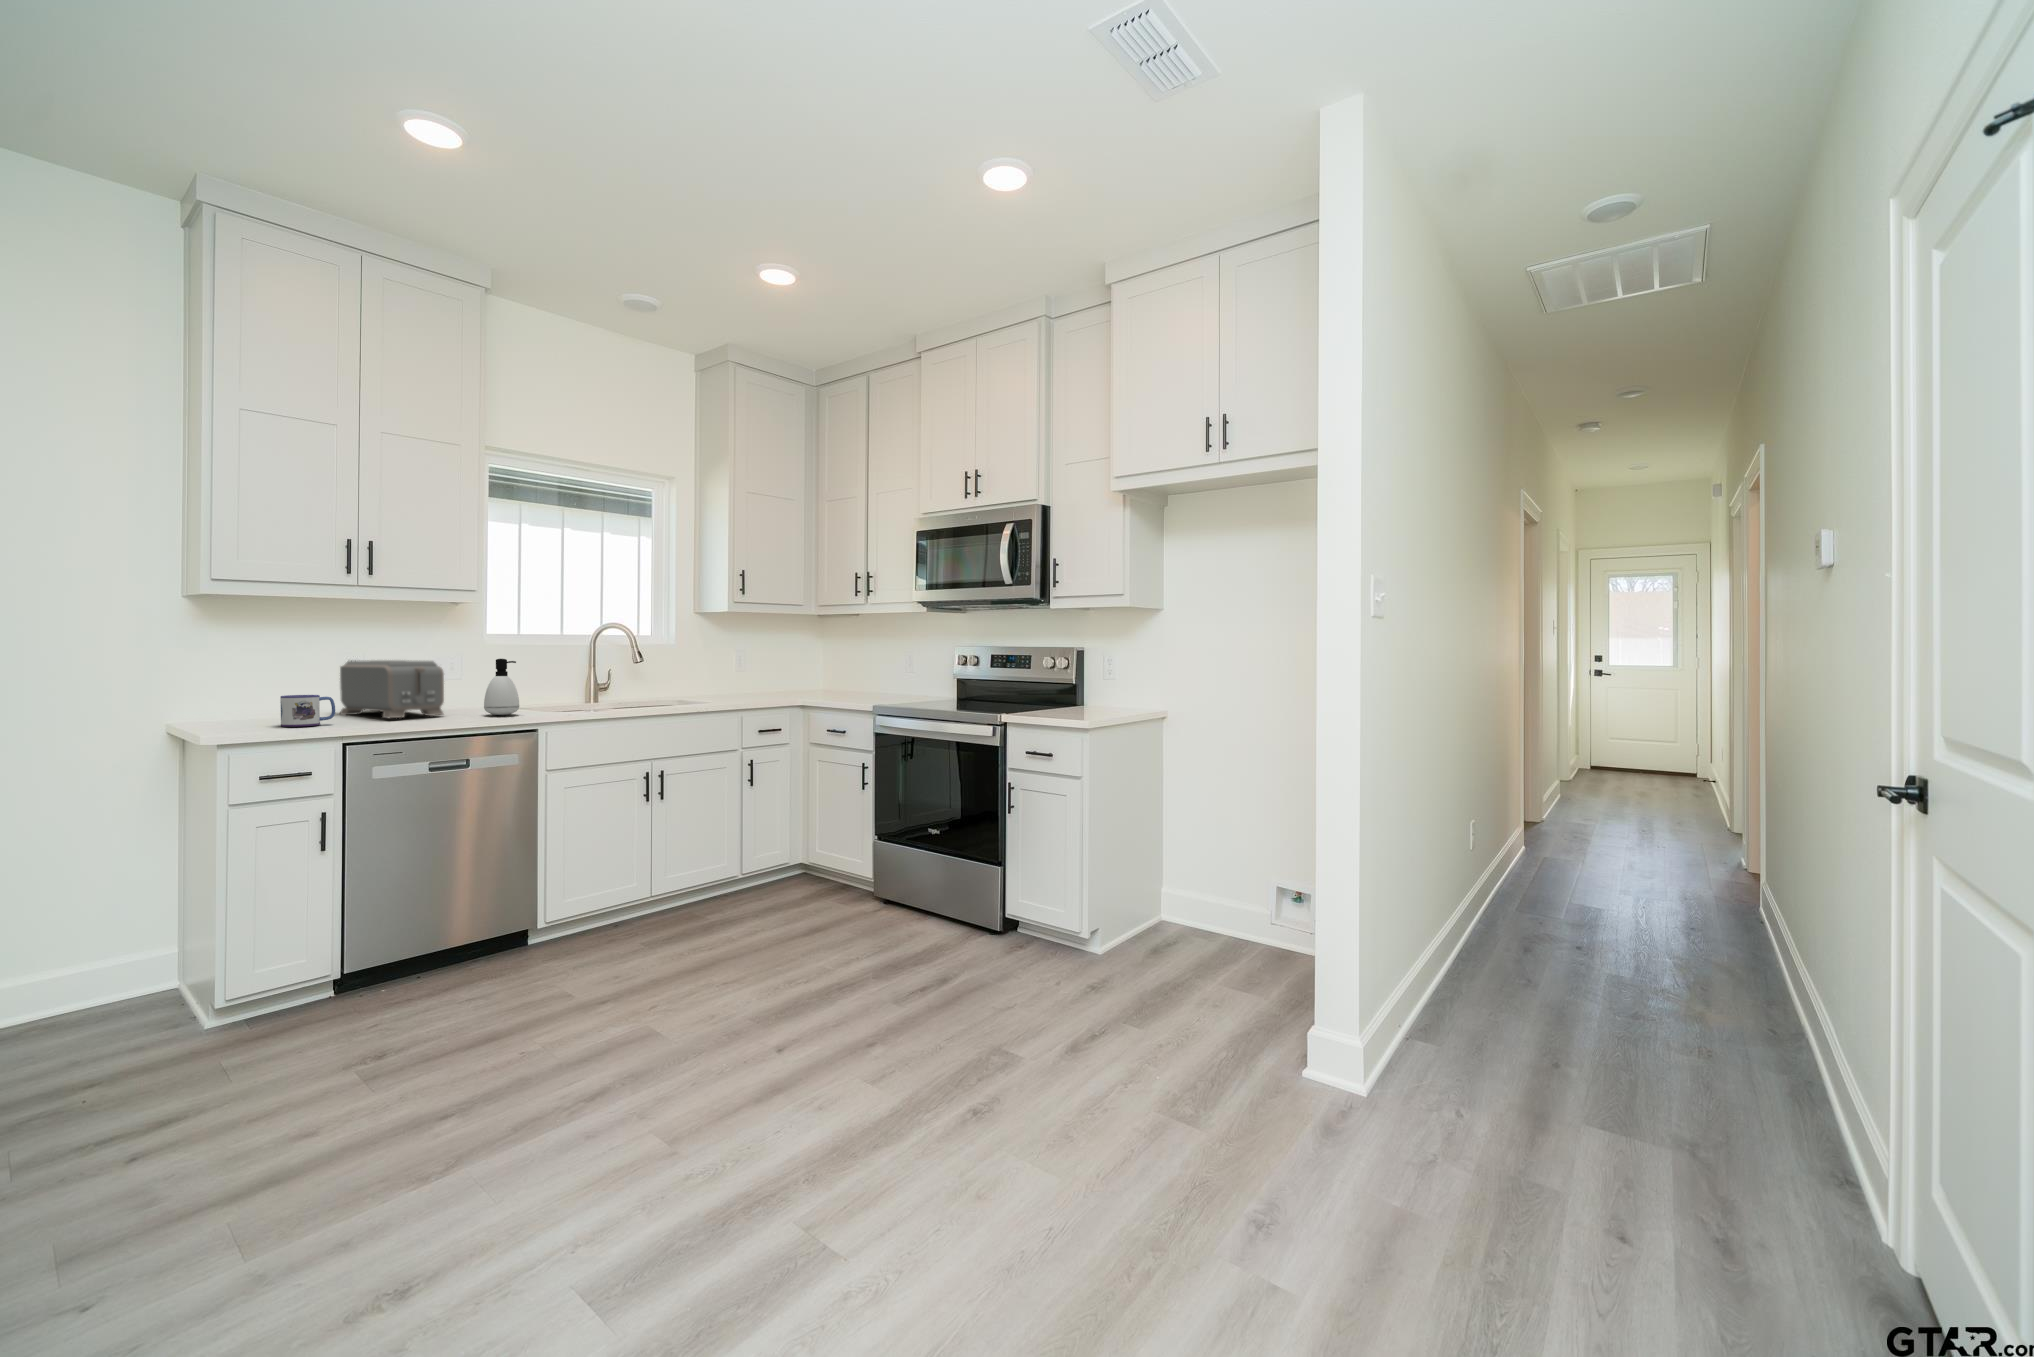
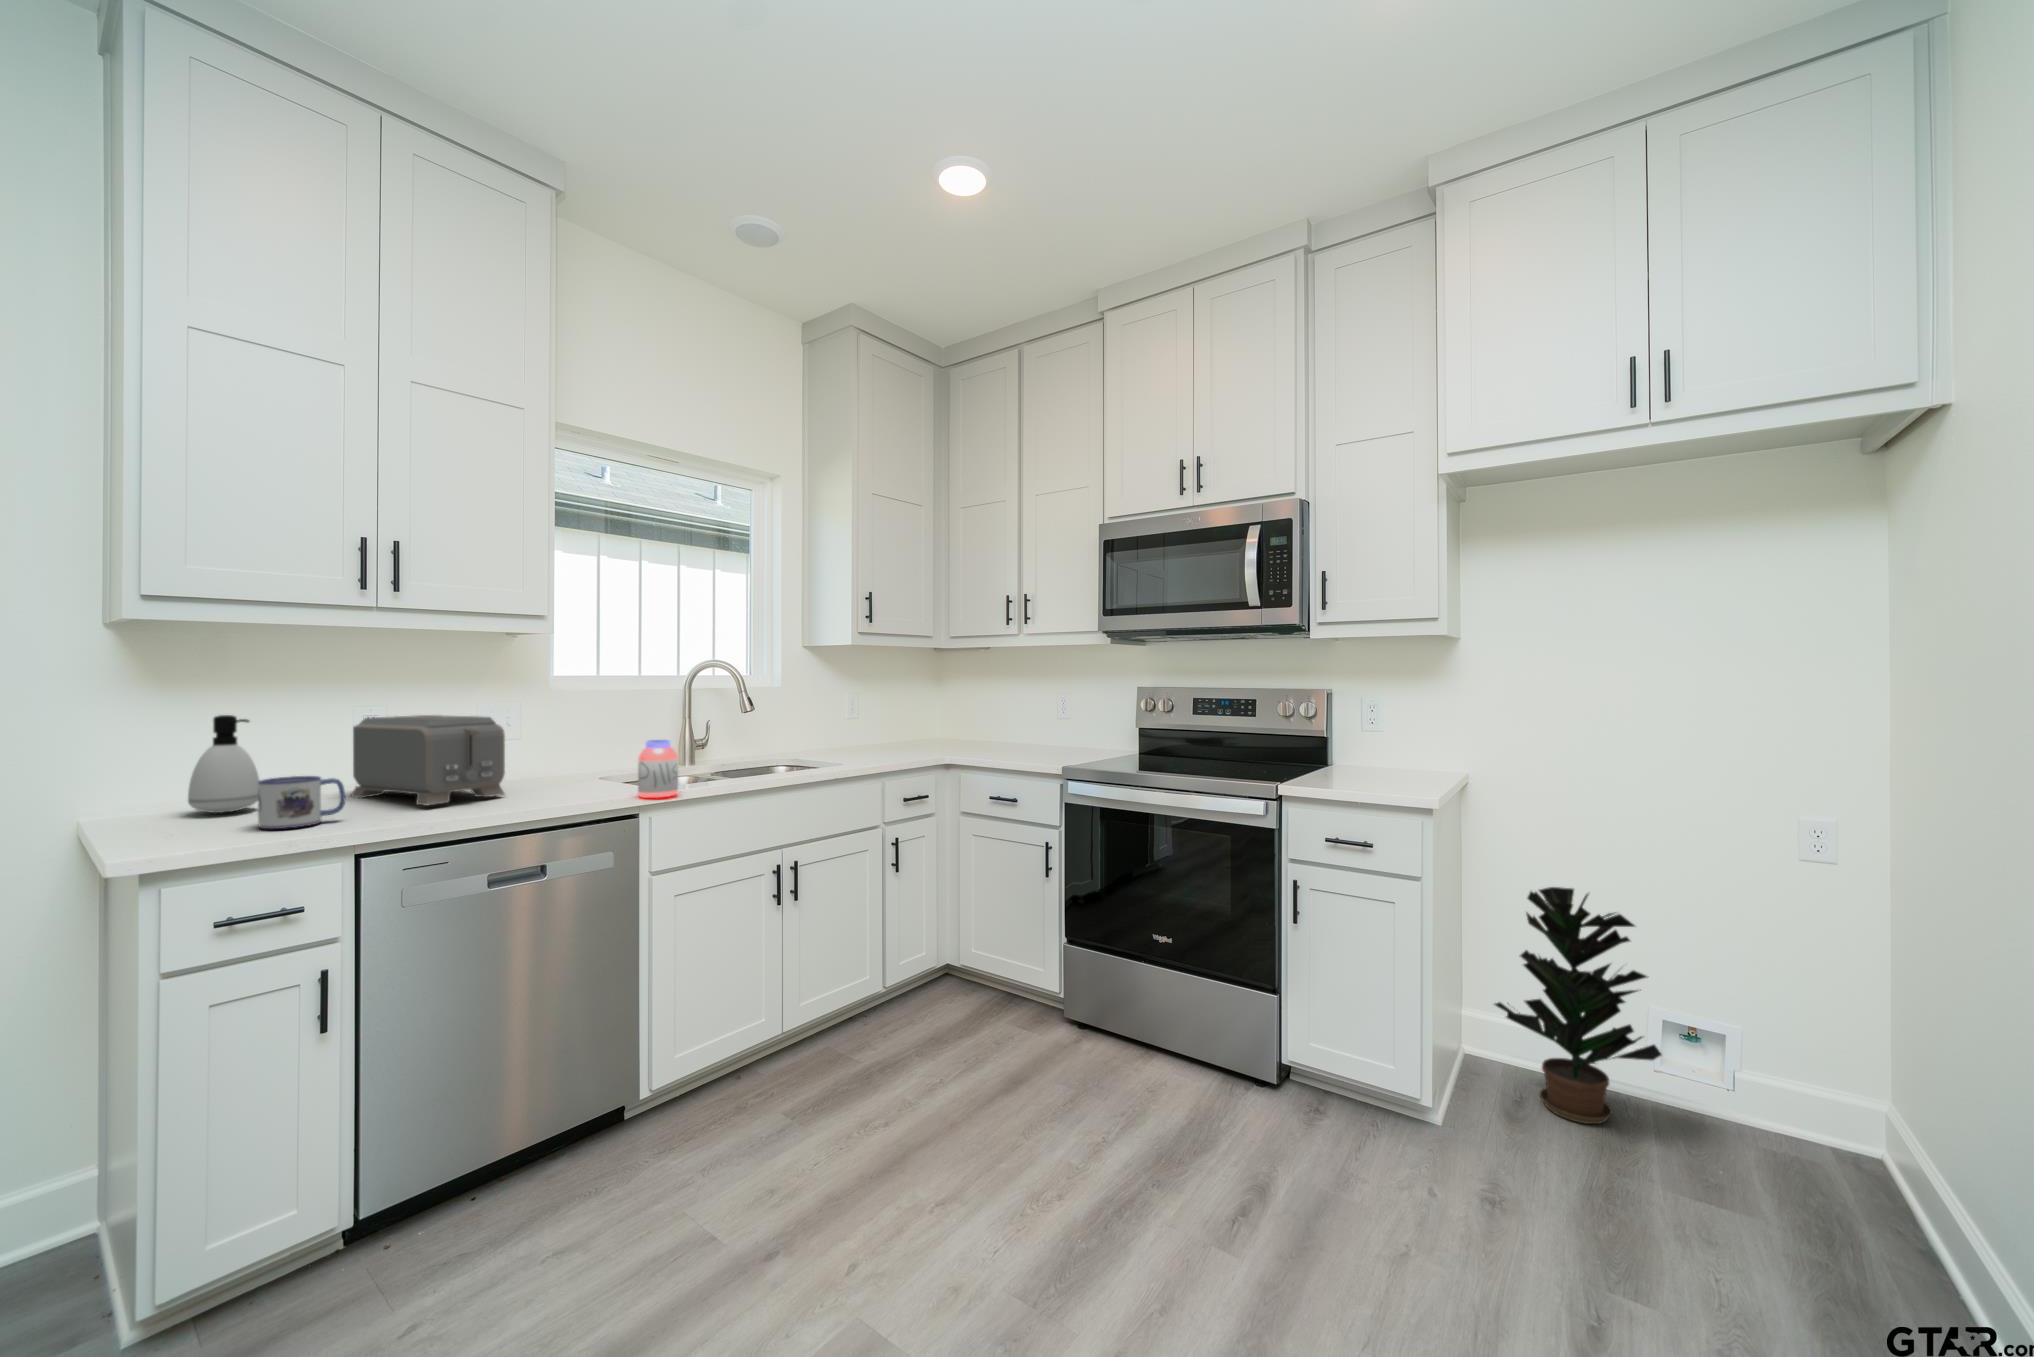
soap dispenser: present [484,659,519,715] -> present [188,715,259,813]
jar: none [537,679,567,719] -> present [638,740,678,798]
potted plant: none [1157,792,1254,955] -> present [1495,887,1662,1124]

